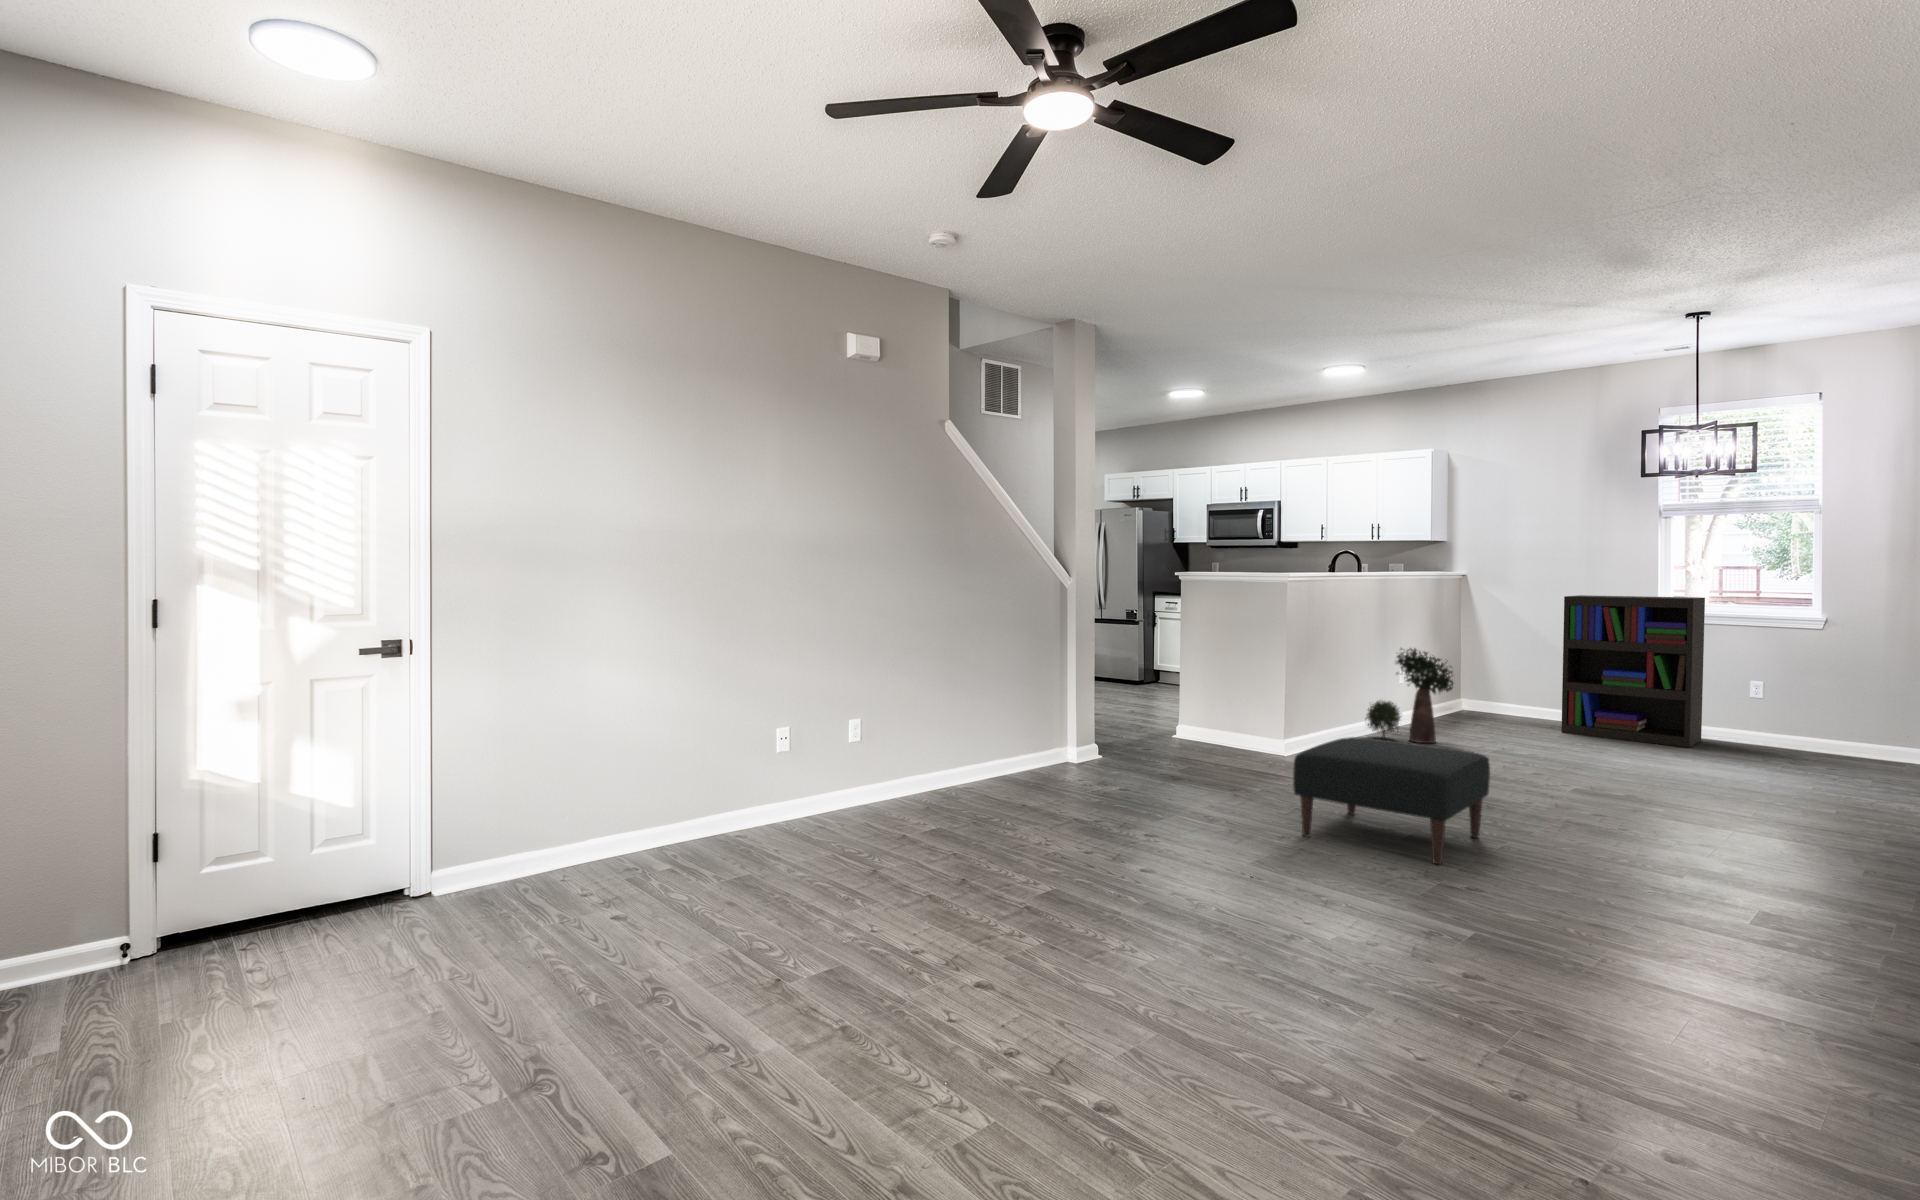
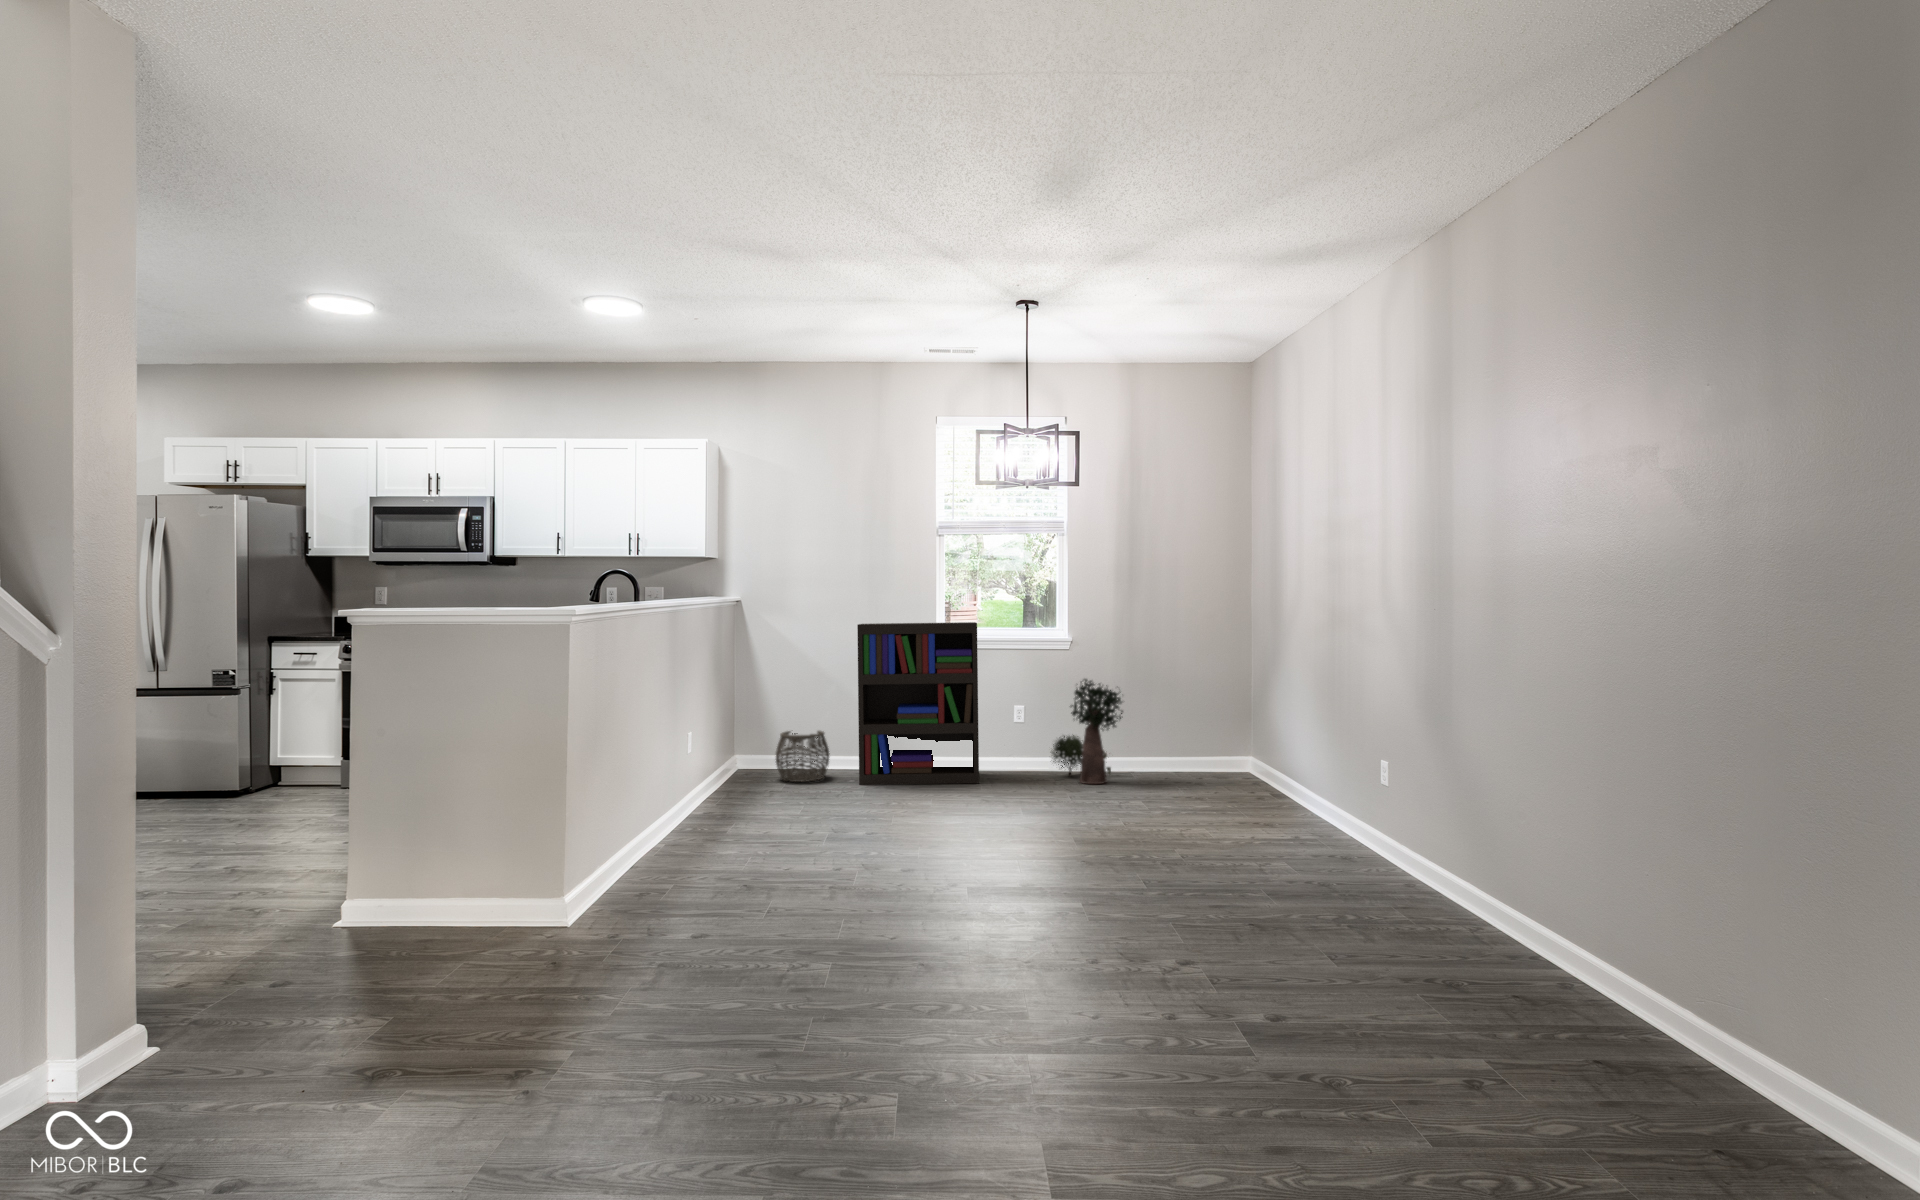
potted plant: present [1365,648,1453,743] -> present [1052,679,1123,784]
woven basket: none [1488,682,1540,725] -> present [776,731,830,782]
ottoman: present [1293,737,1490,864] -> none [708,856,986,1086]

